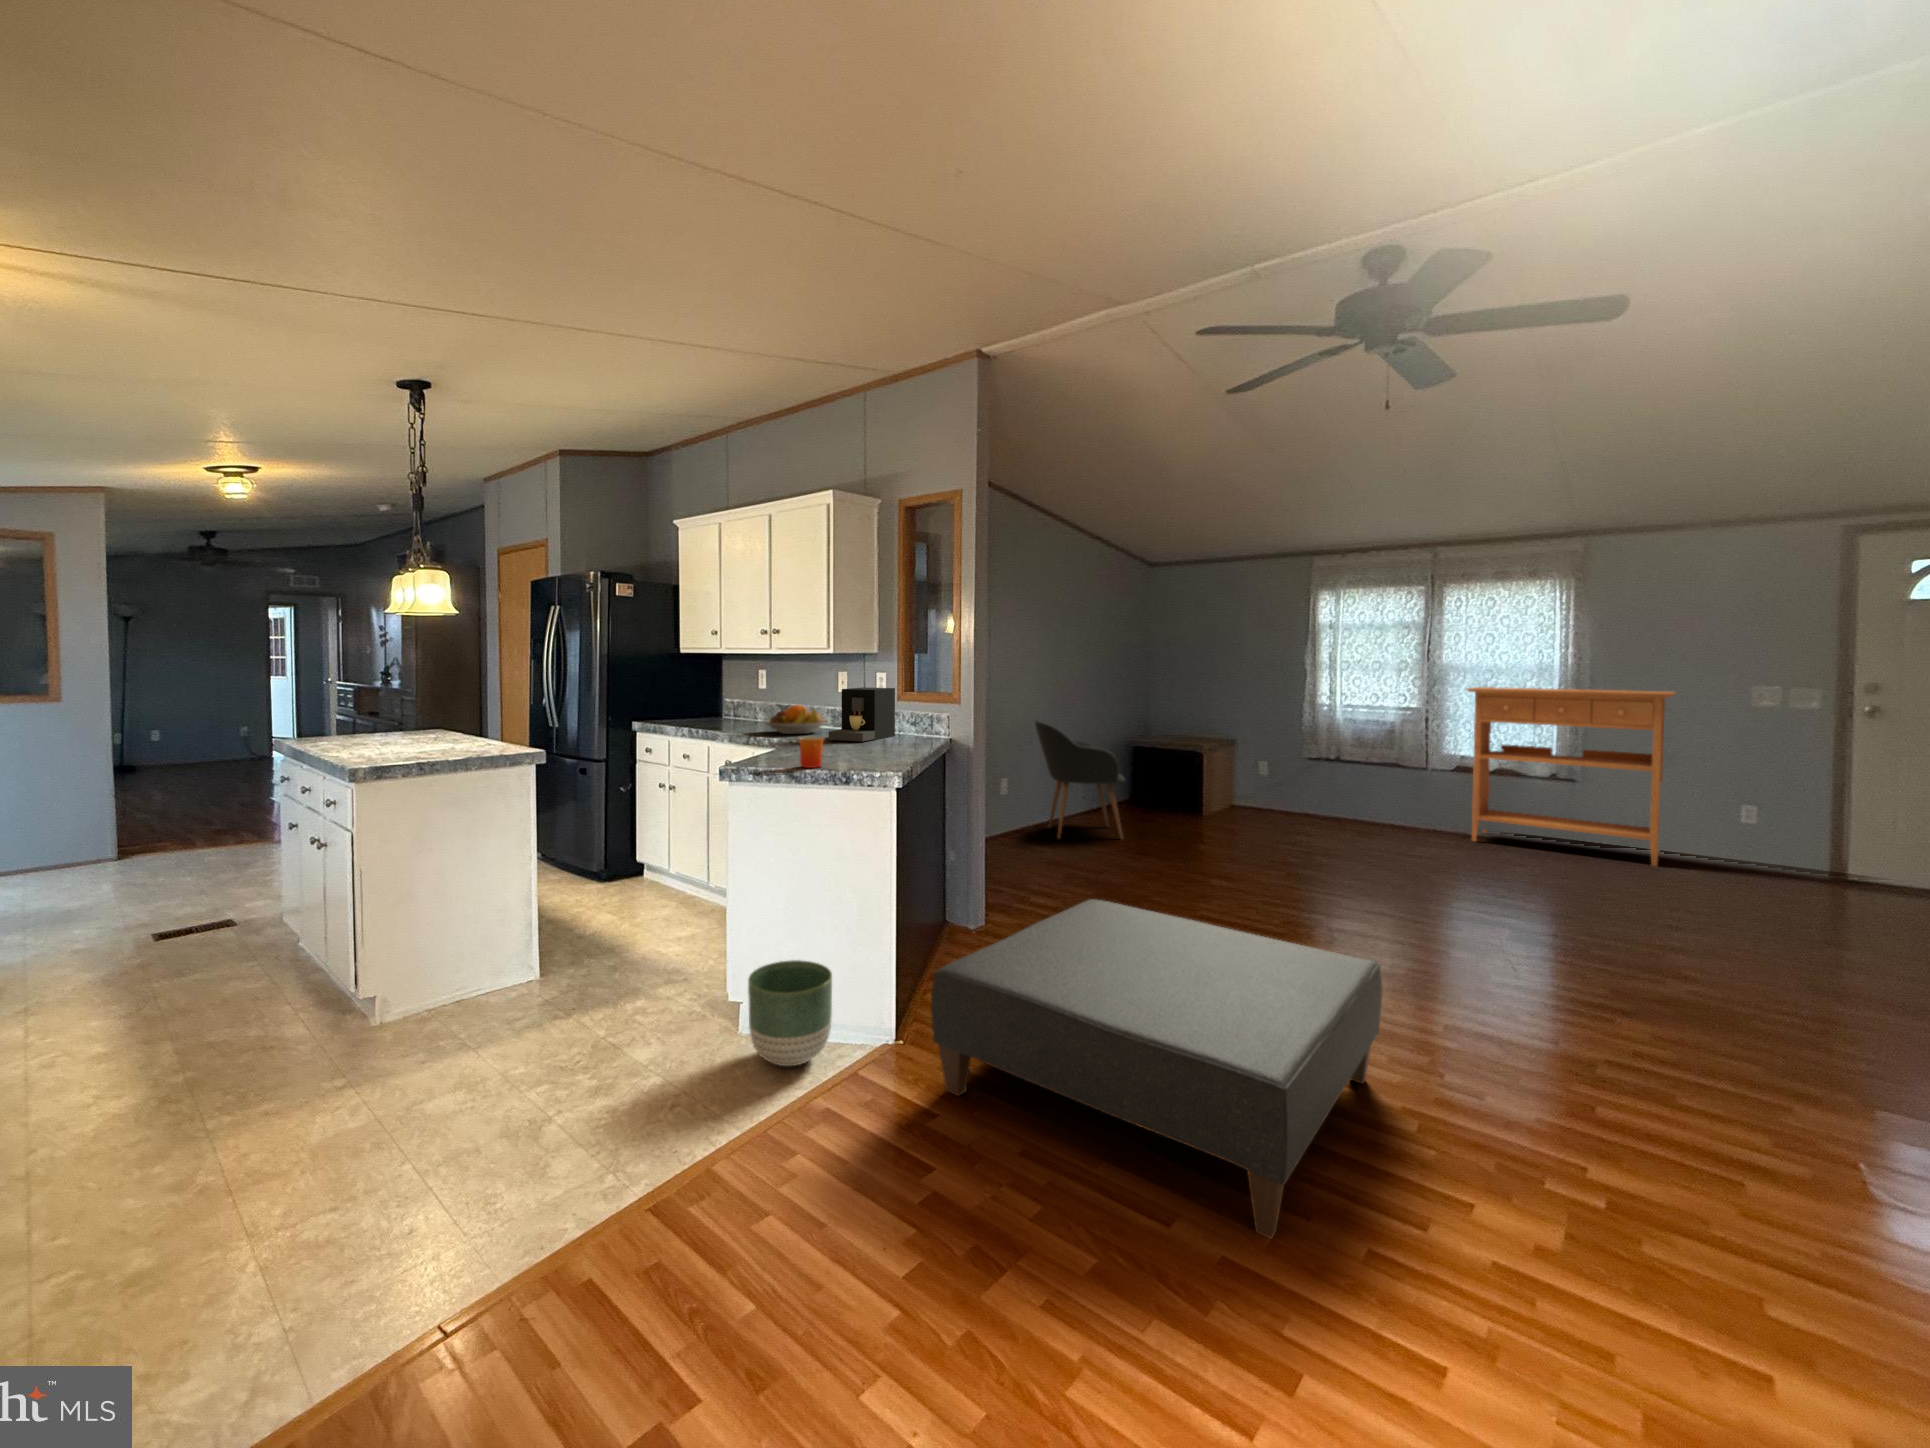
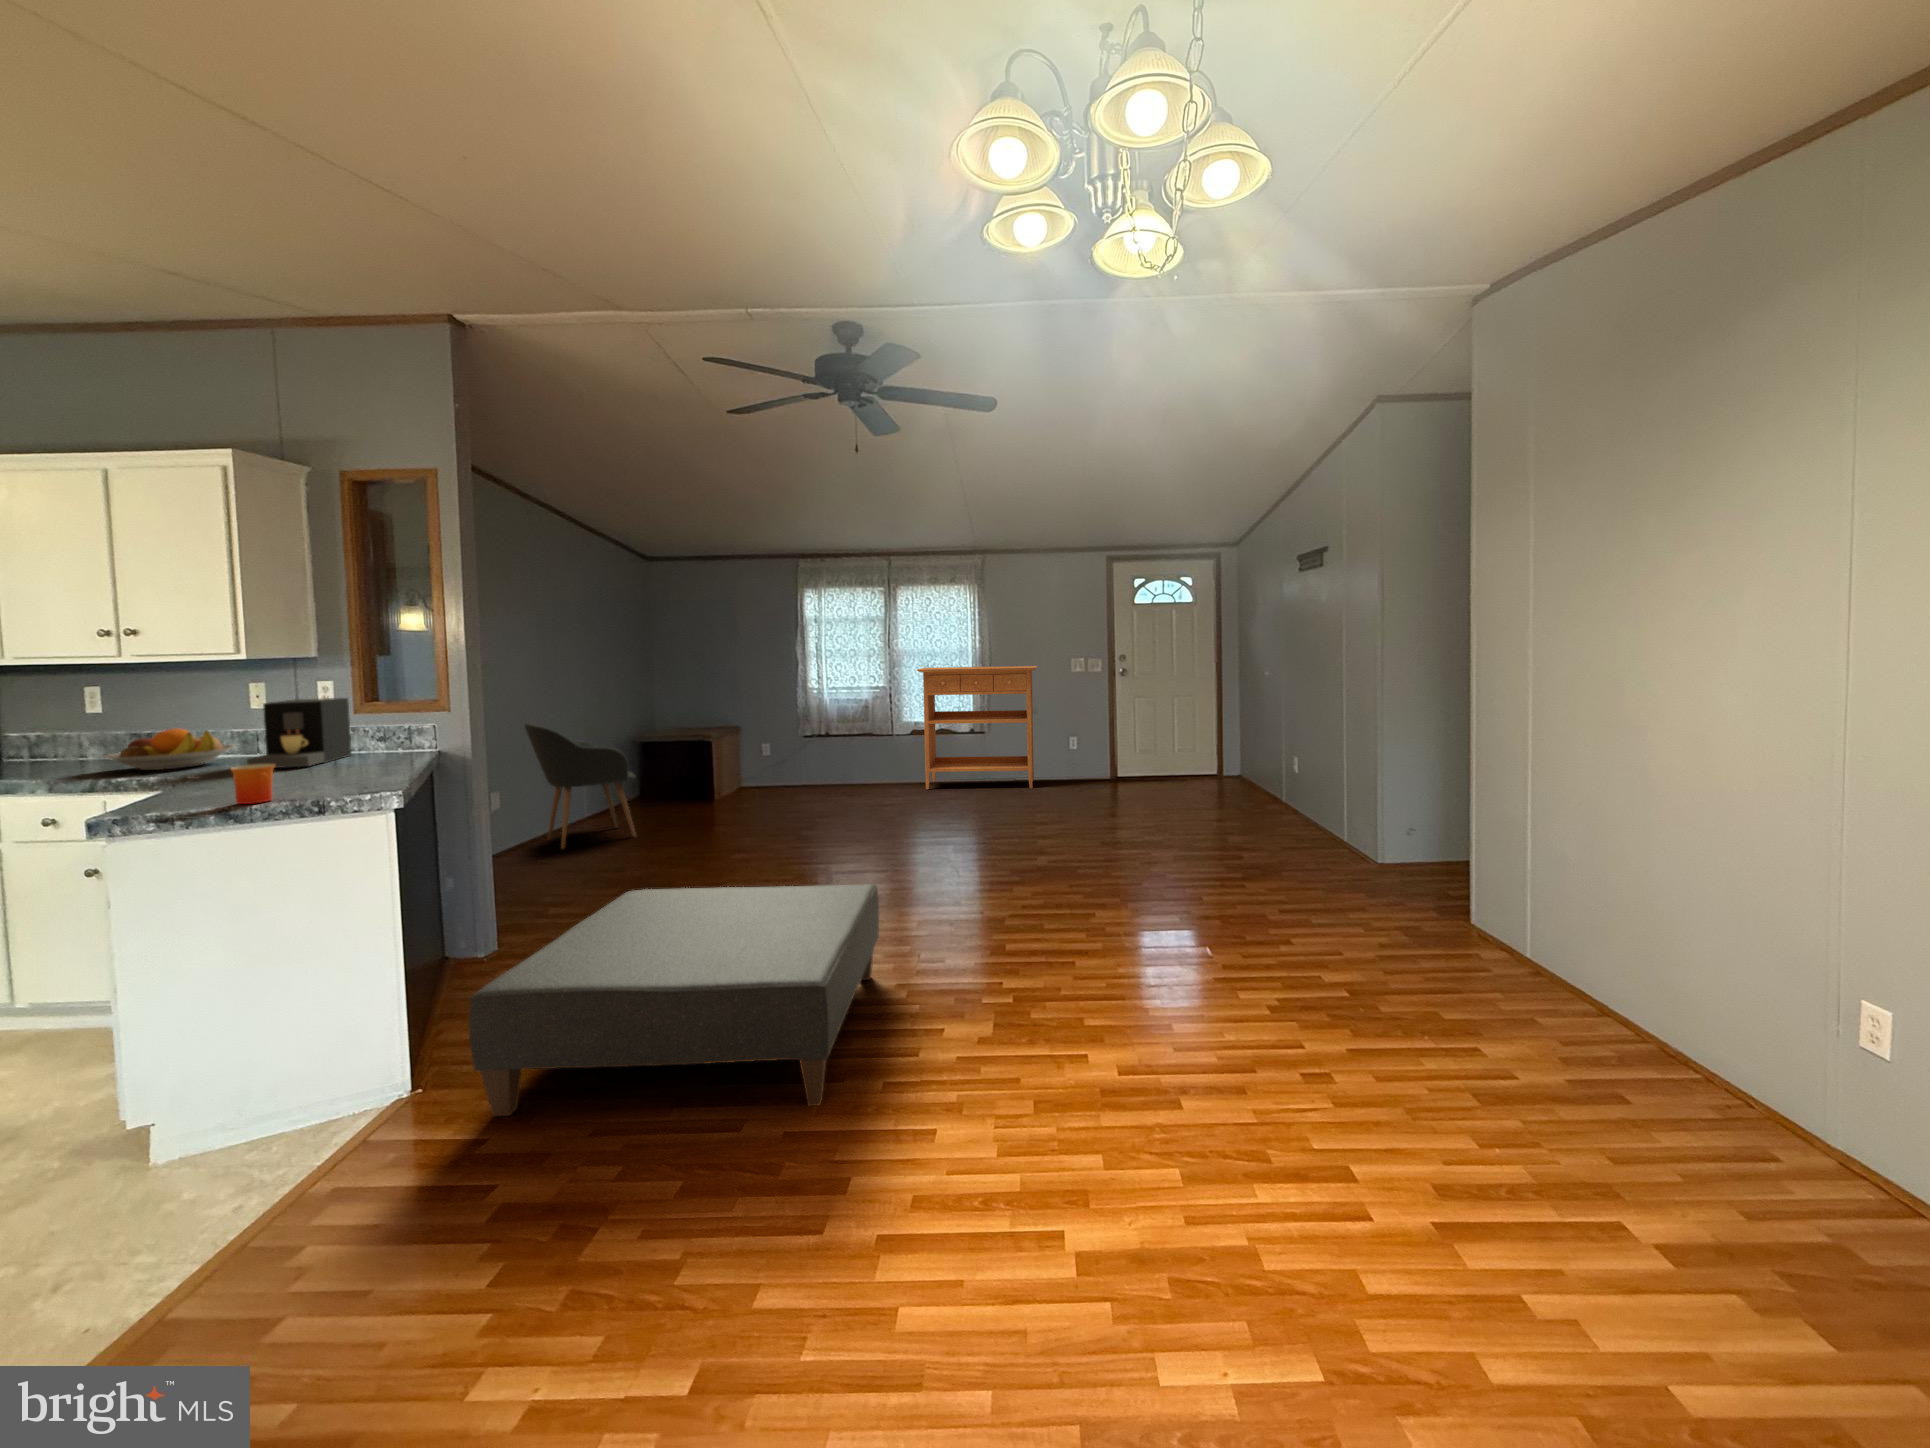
planter: present [748,960,832,1066] -> none [176,1038,320,1177]

